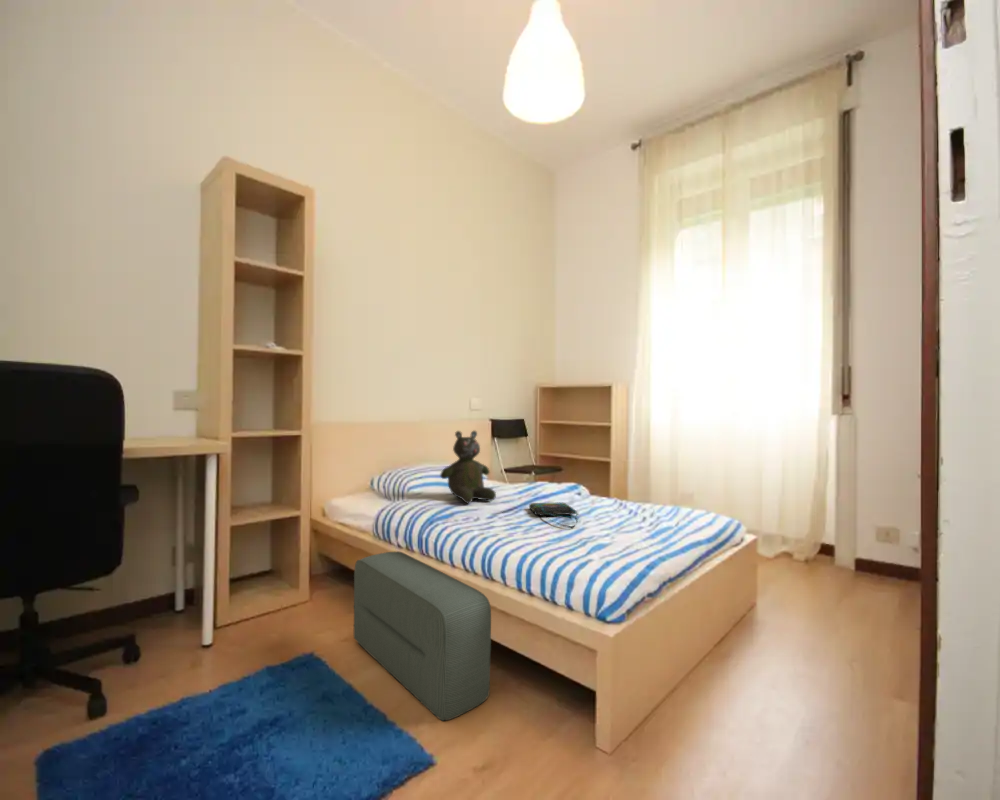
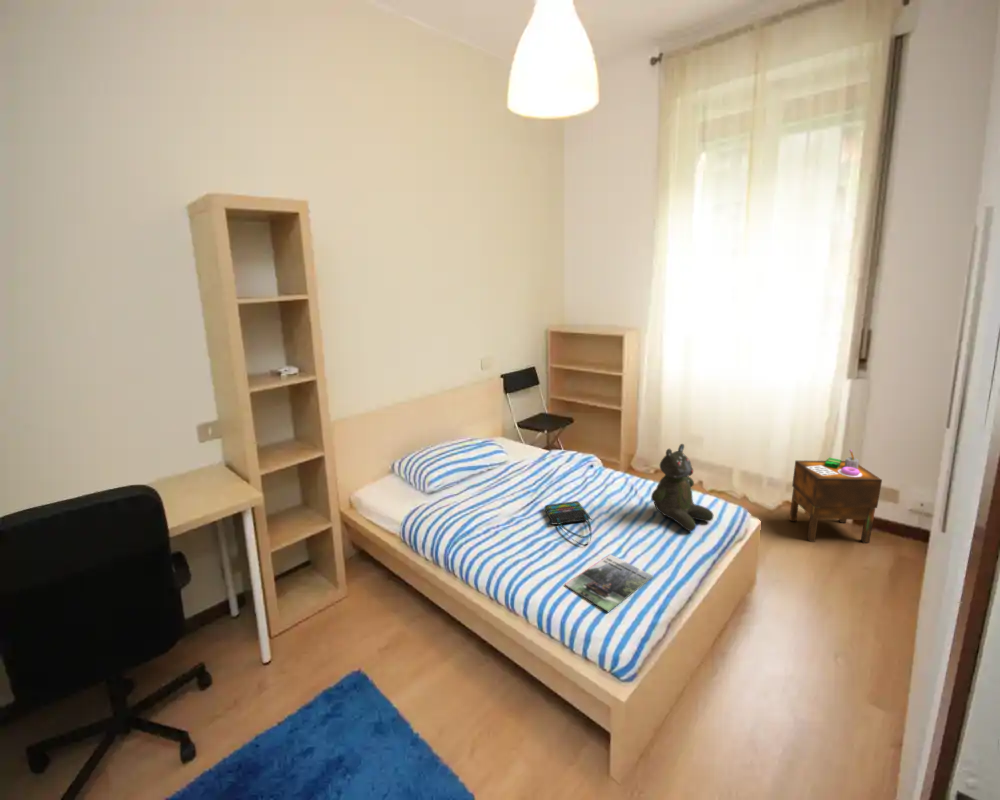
teddy bear: present [440,431,496,503] -> present [651,444,714,531]
nightstand: none [788,486,878,586] -> present [790,450,882,543]
magazine: none [548,533,643,564] -> present [565,554,653,612]
pouf: present [354,552,491,721] -> none [390,571,520,744]

